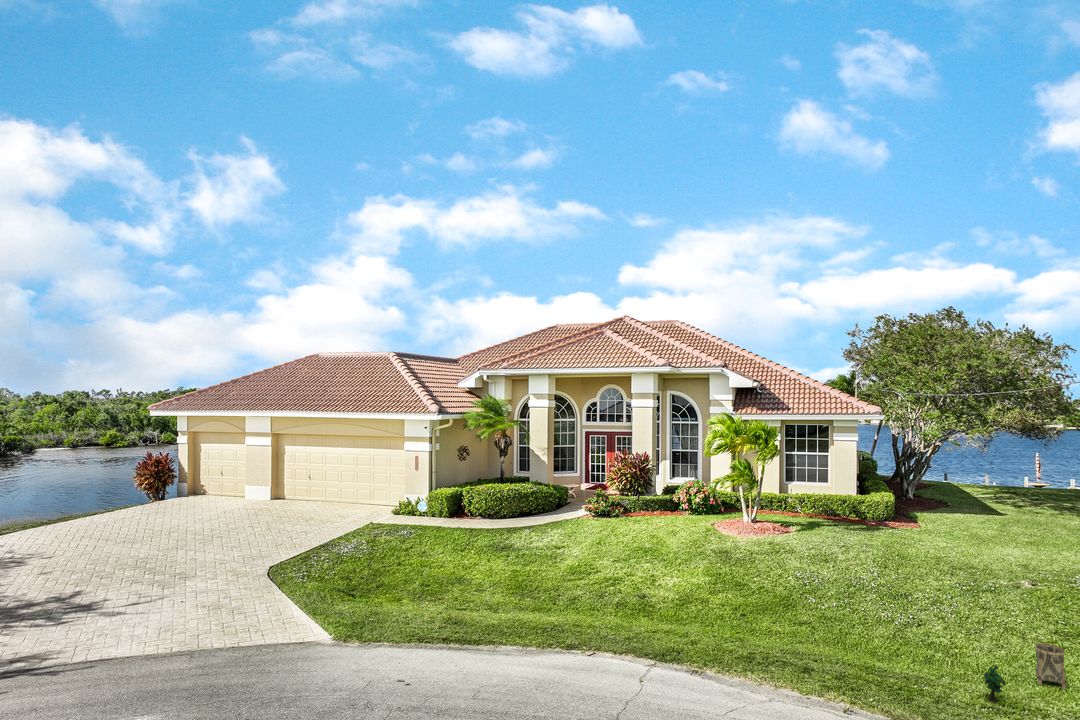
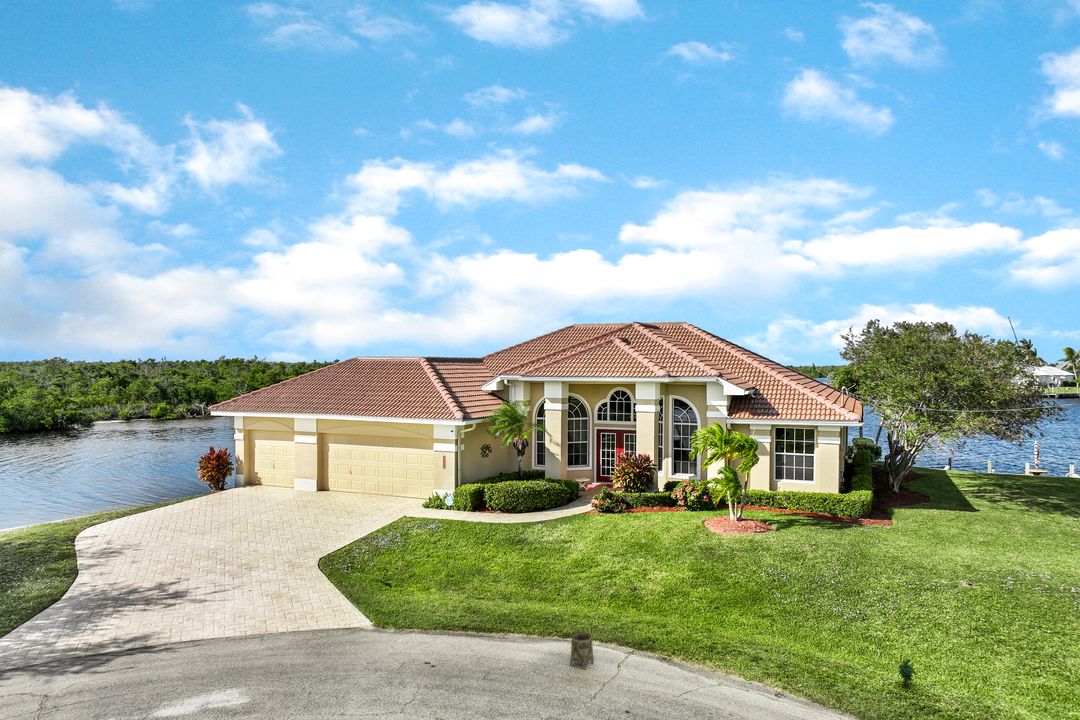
basket: present [1035,643,1066,689] -> present [570,632,594,670]

